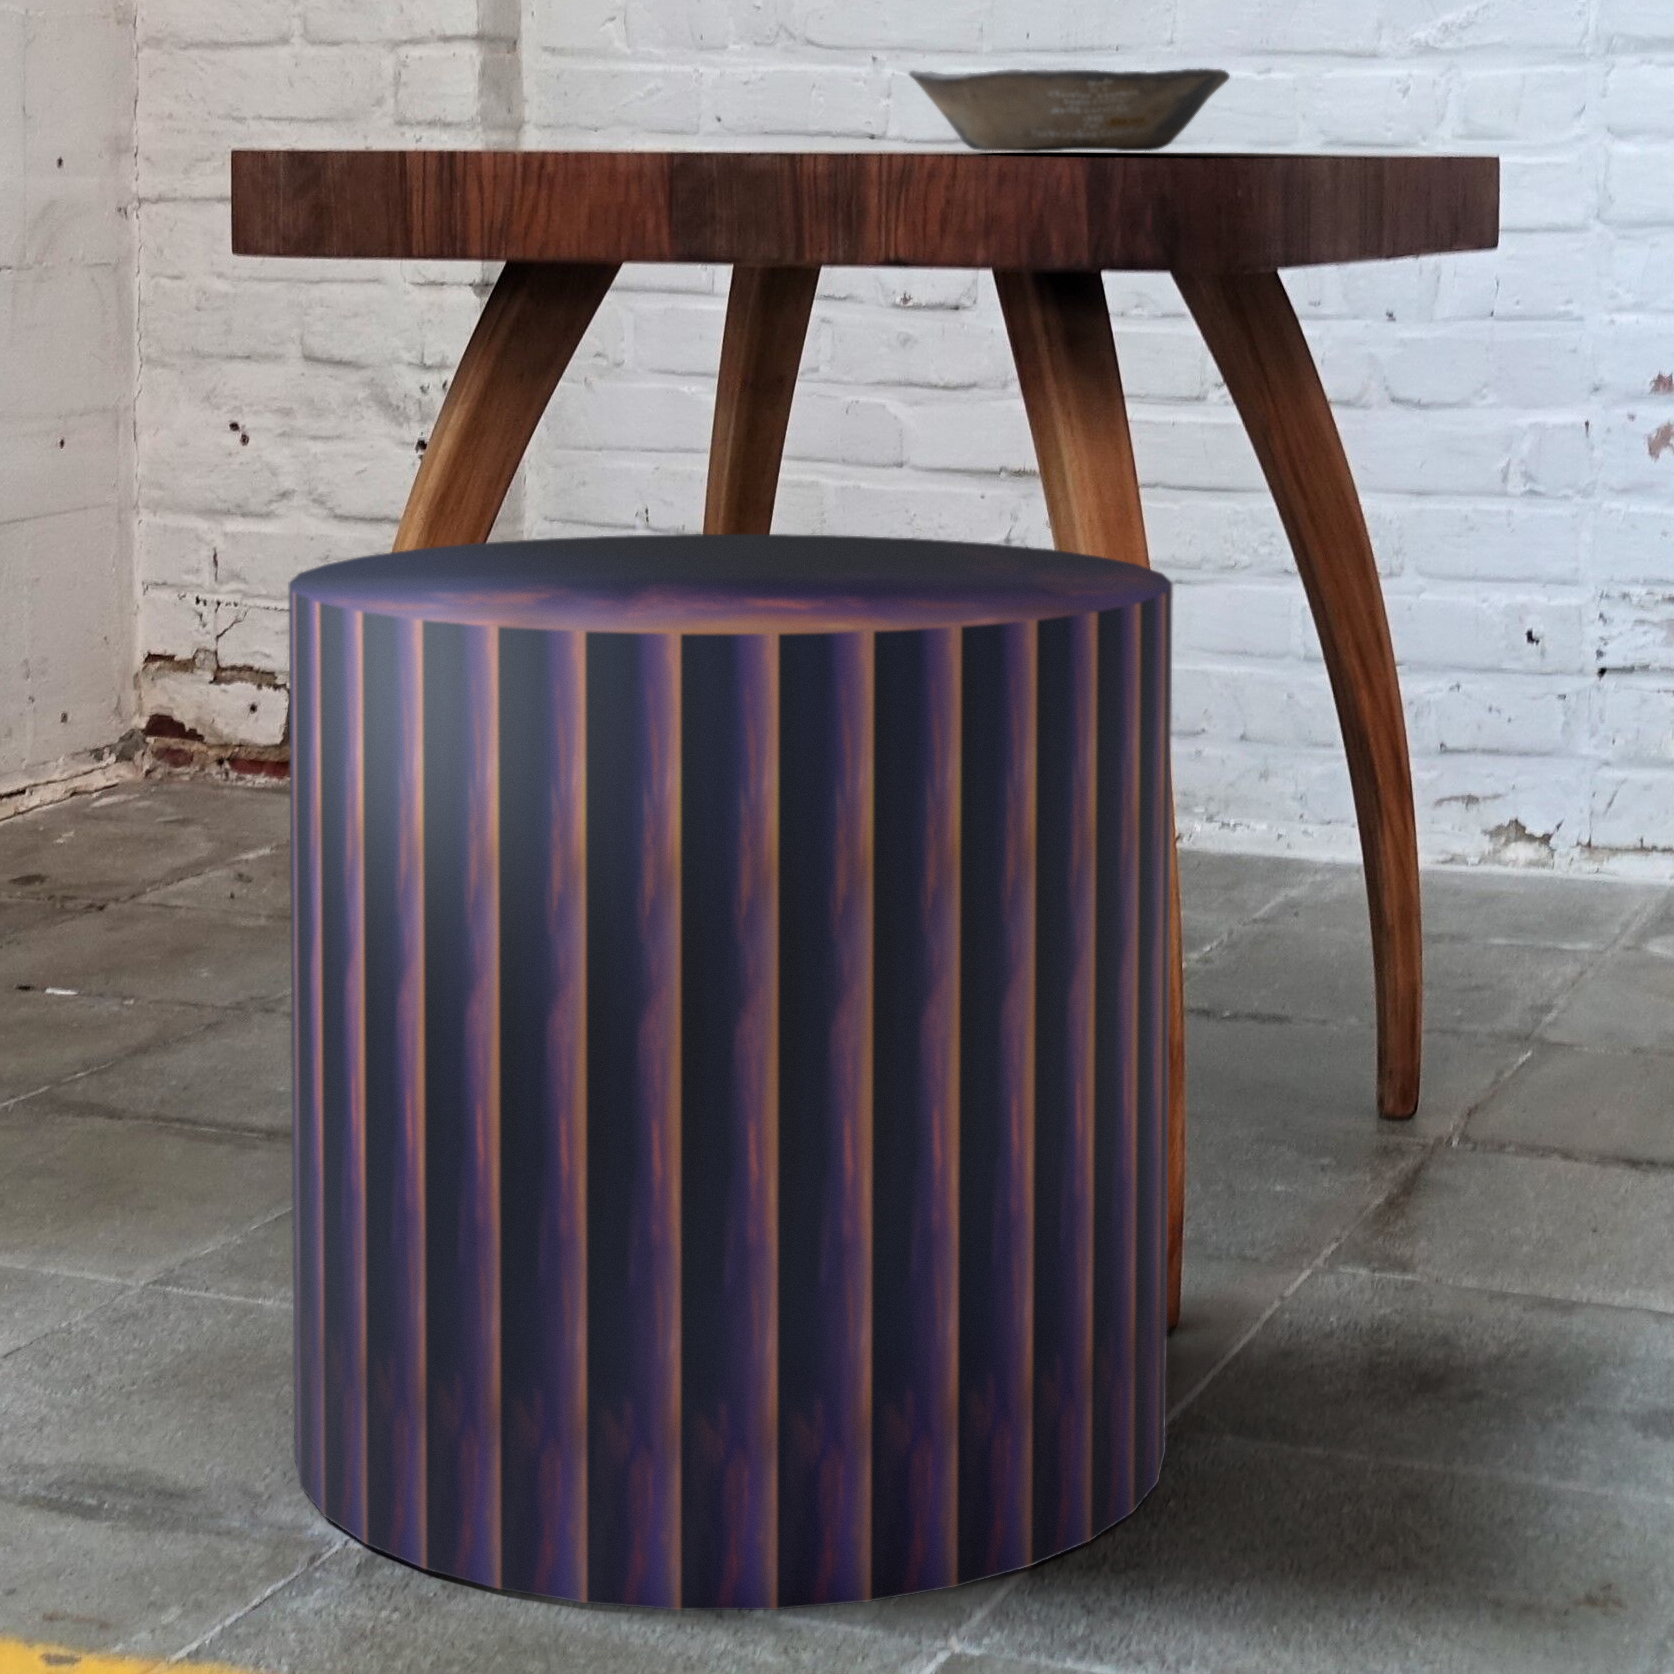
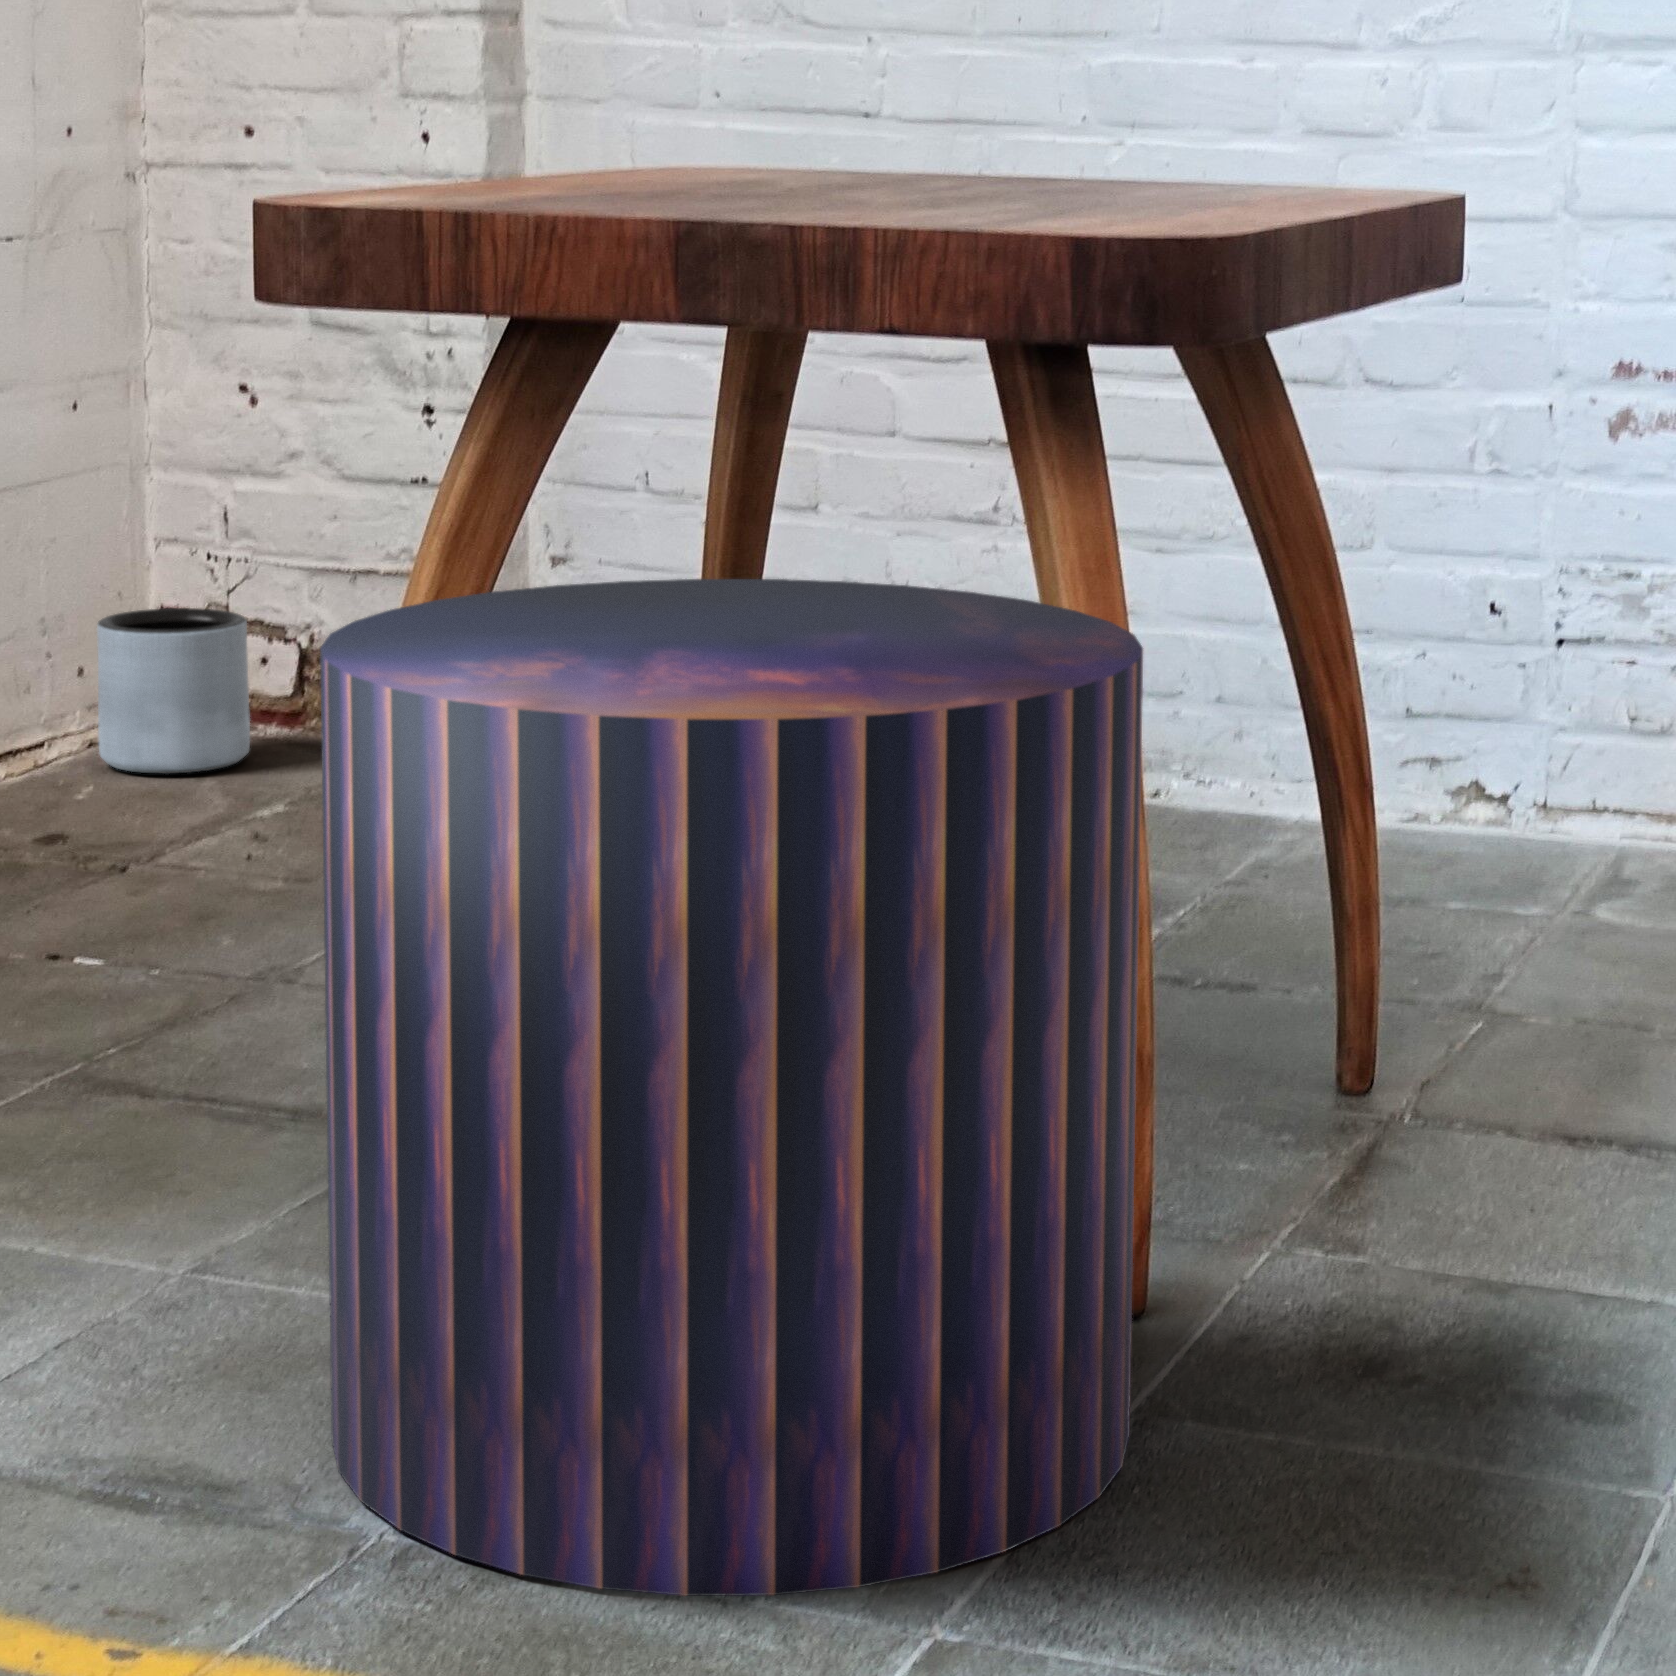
bowl: present [909,69,1230,152] -> none [899,109,1205,189]
planter: none [69,652,227,823] -> present [97,608,250,774]

